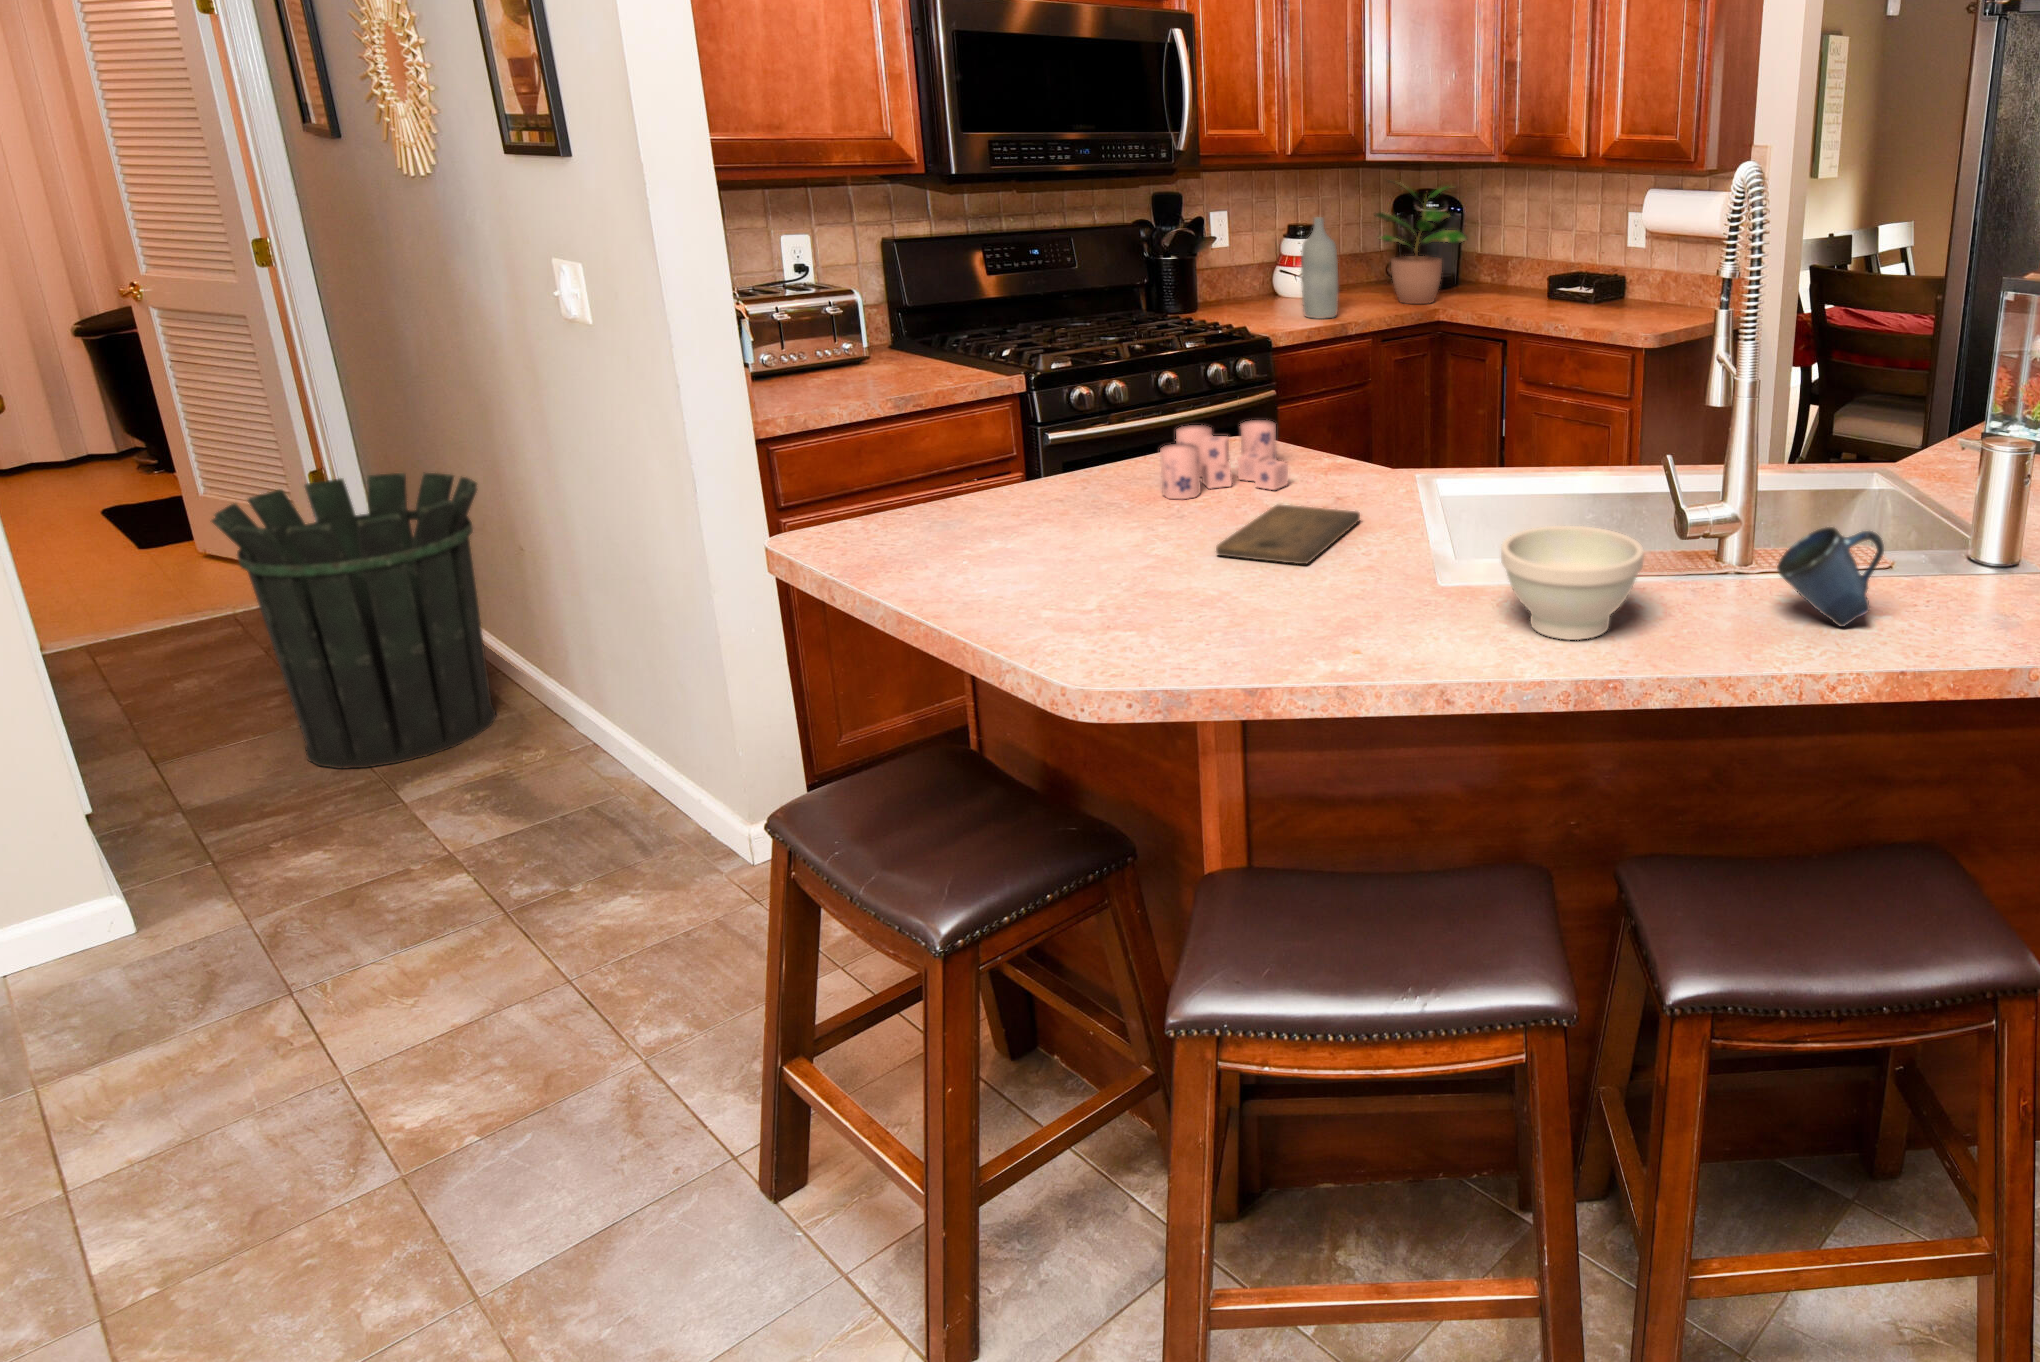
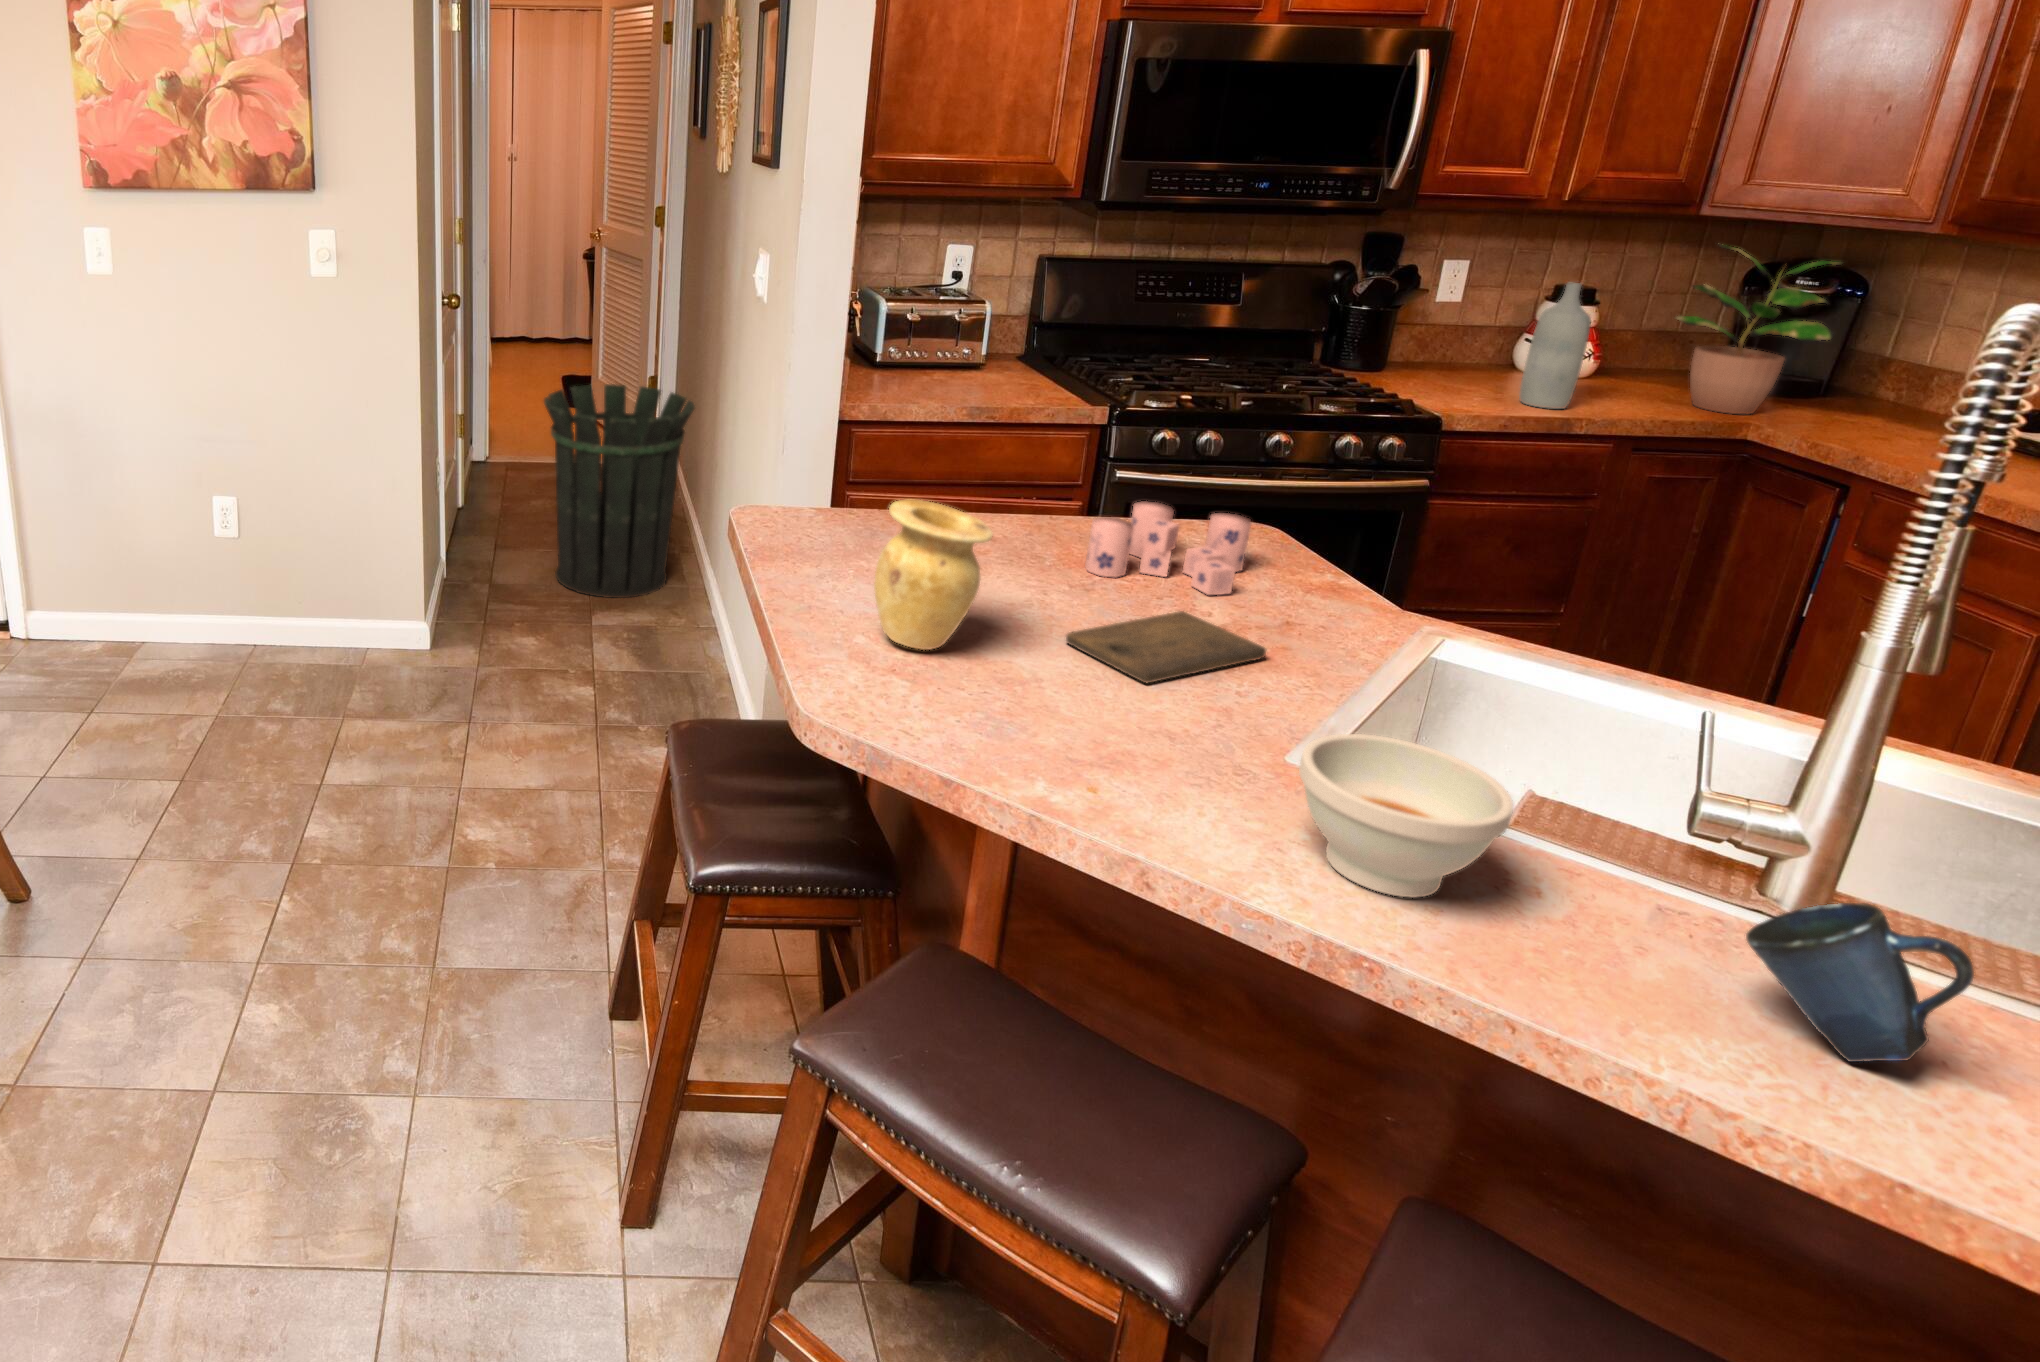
vase: none [1043,451,1155,600] -> present [874,499,993,649]

